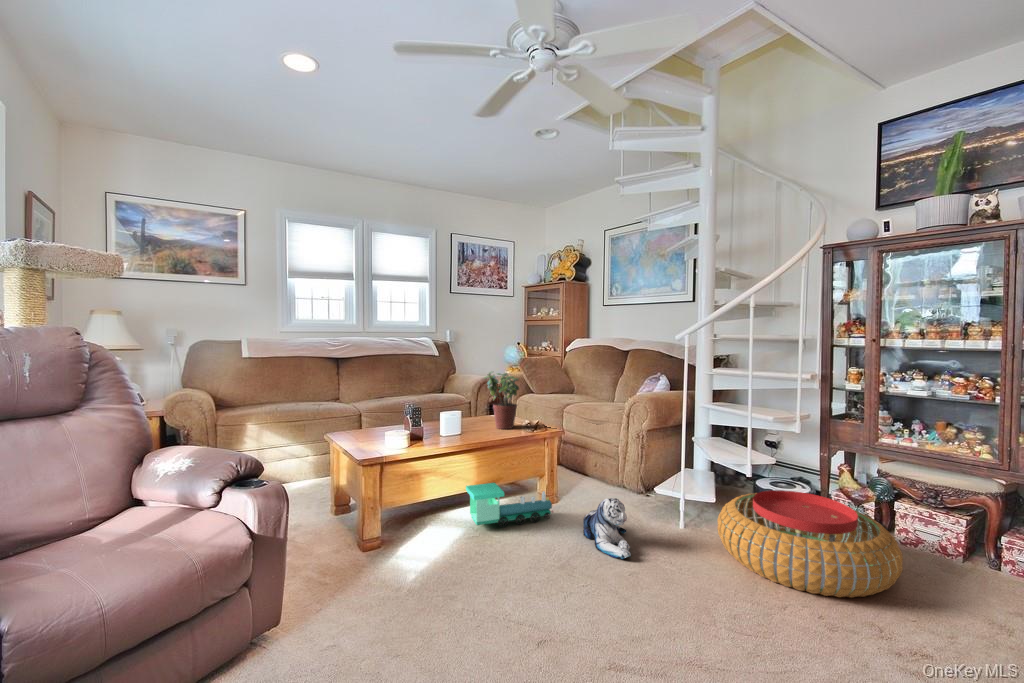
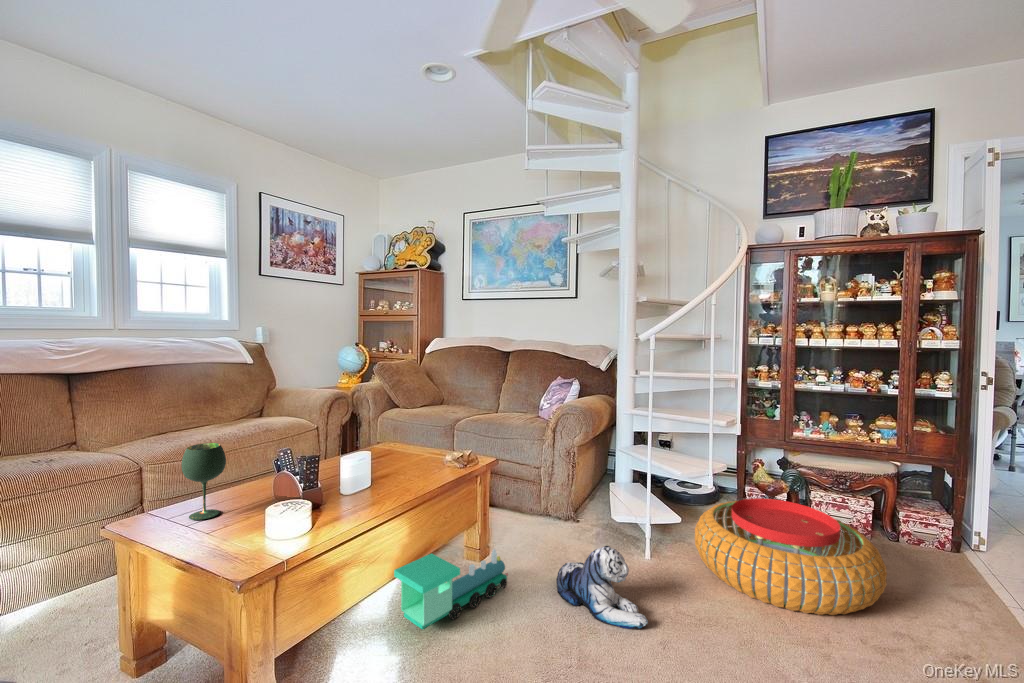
potted plant: present [484,372,519,429] -> none [392,388,443,469]
wine glass: none [358,395,380,436] -> present [182,443,226,520]

